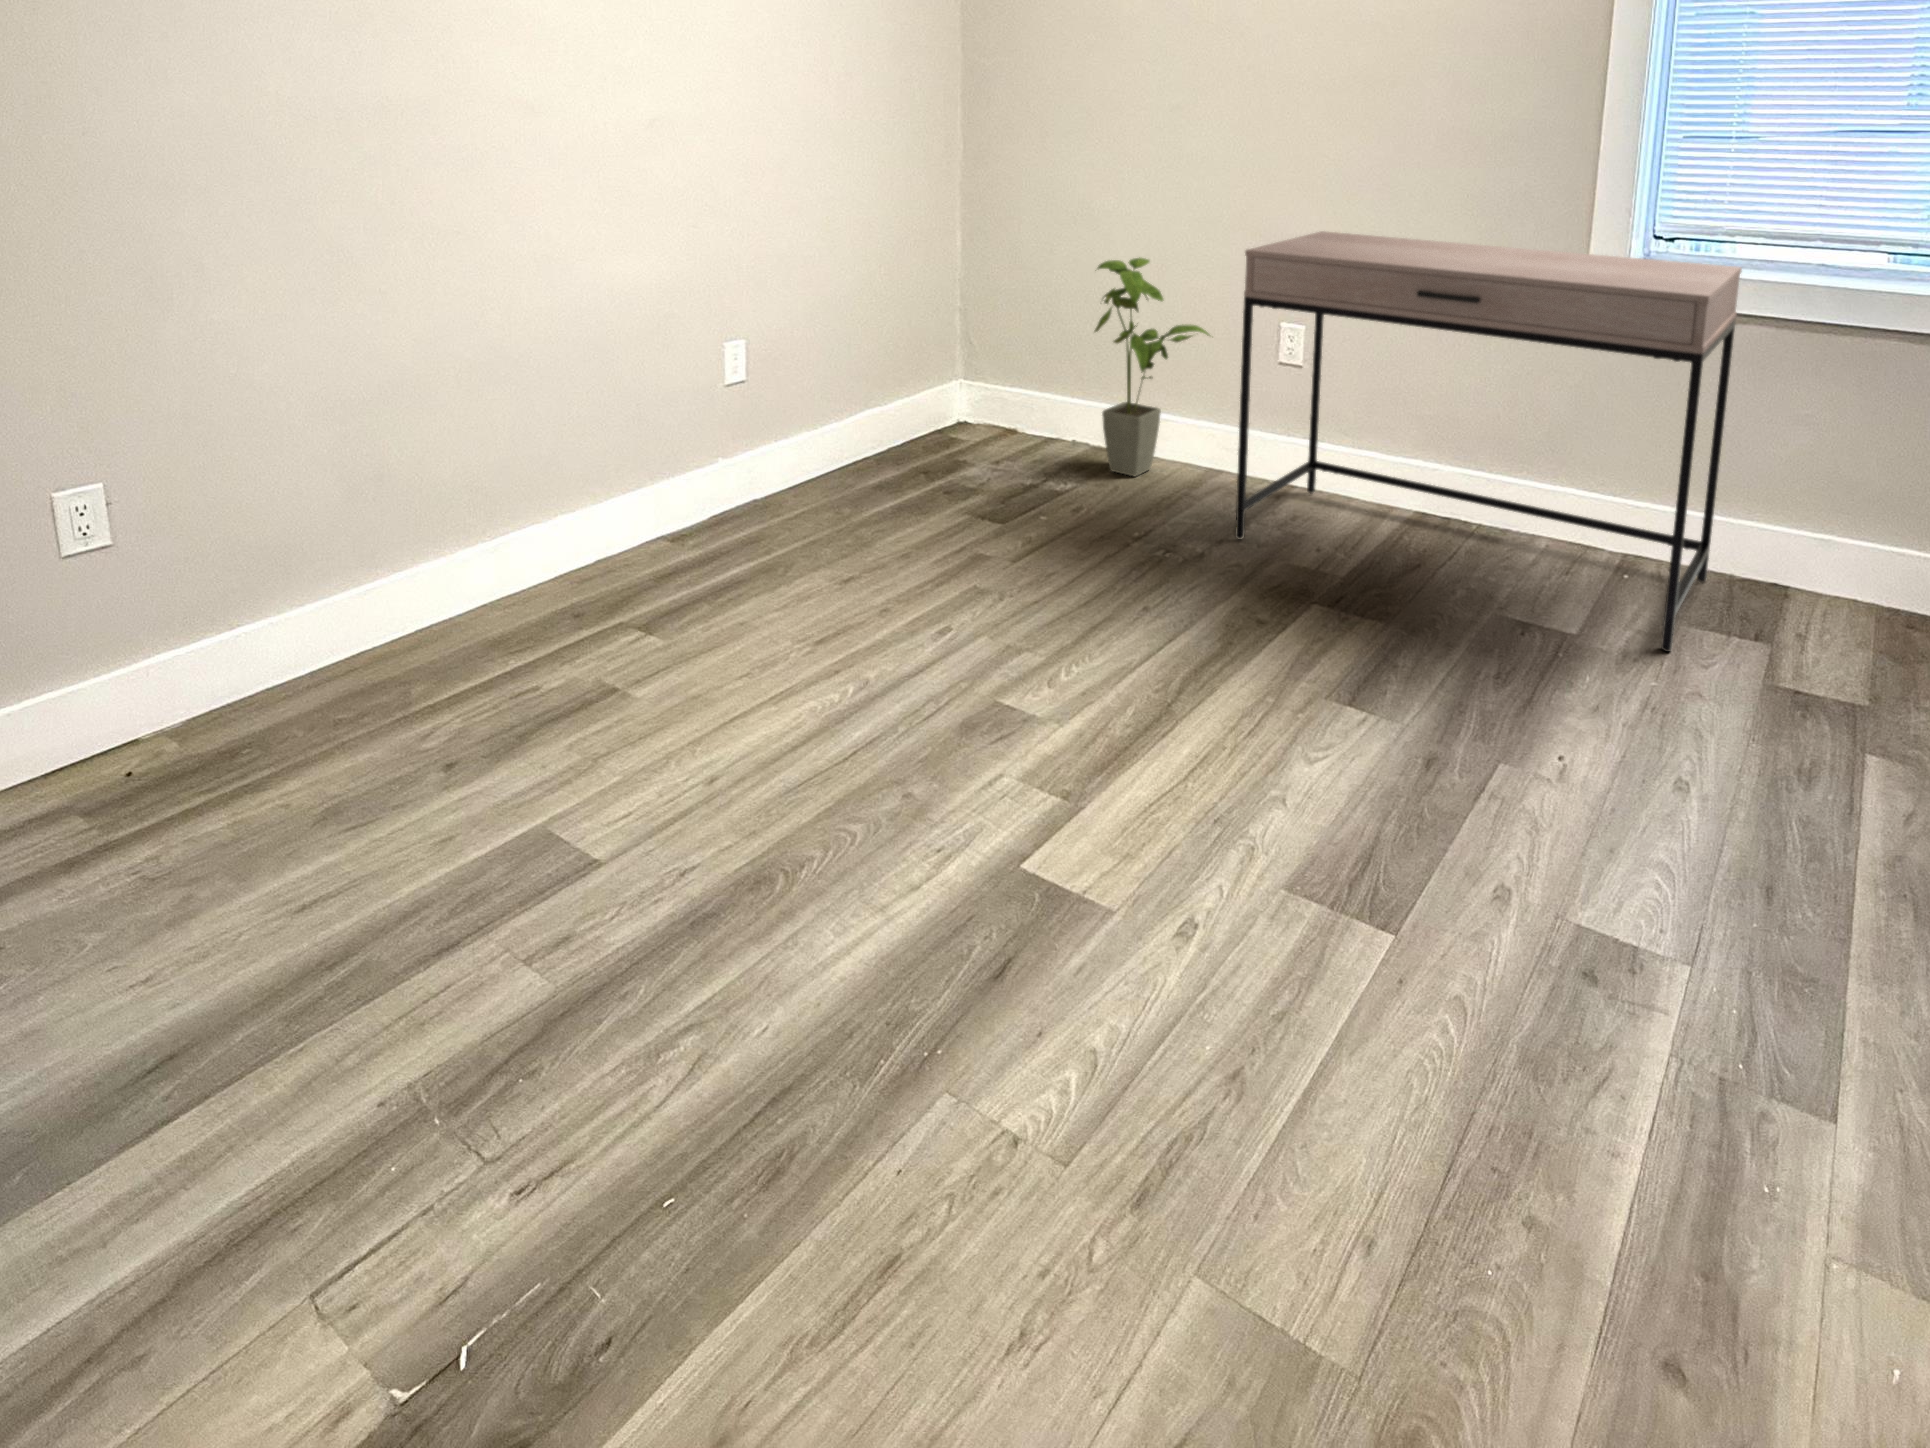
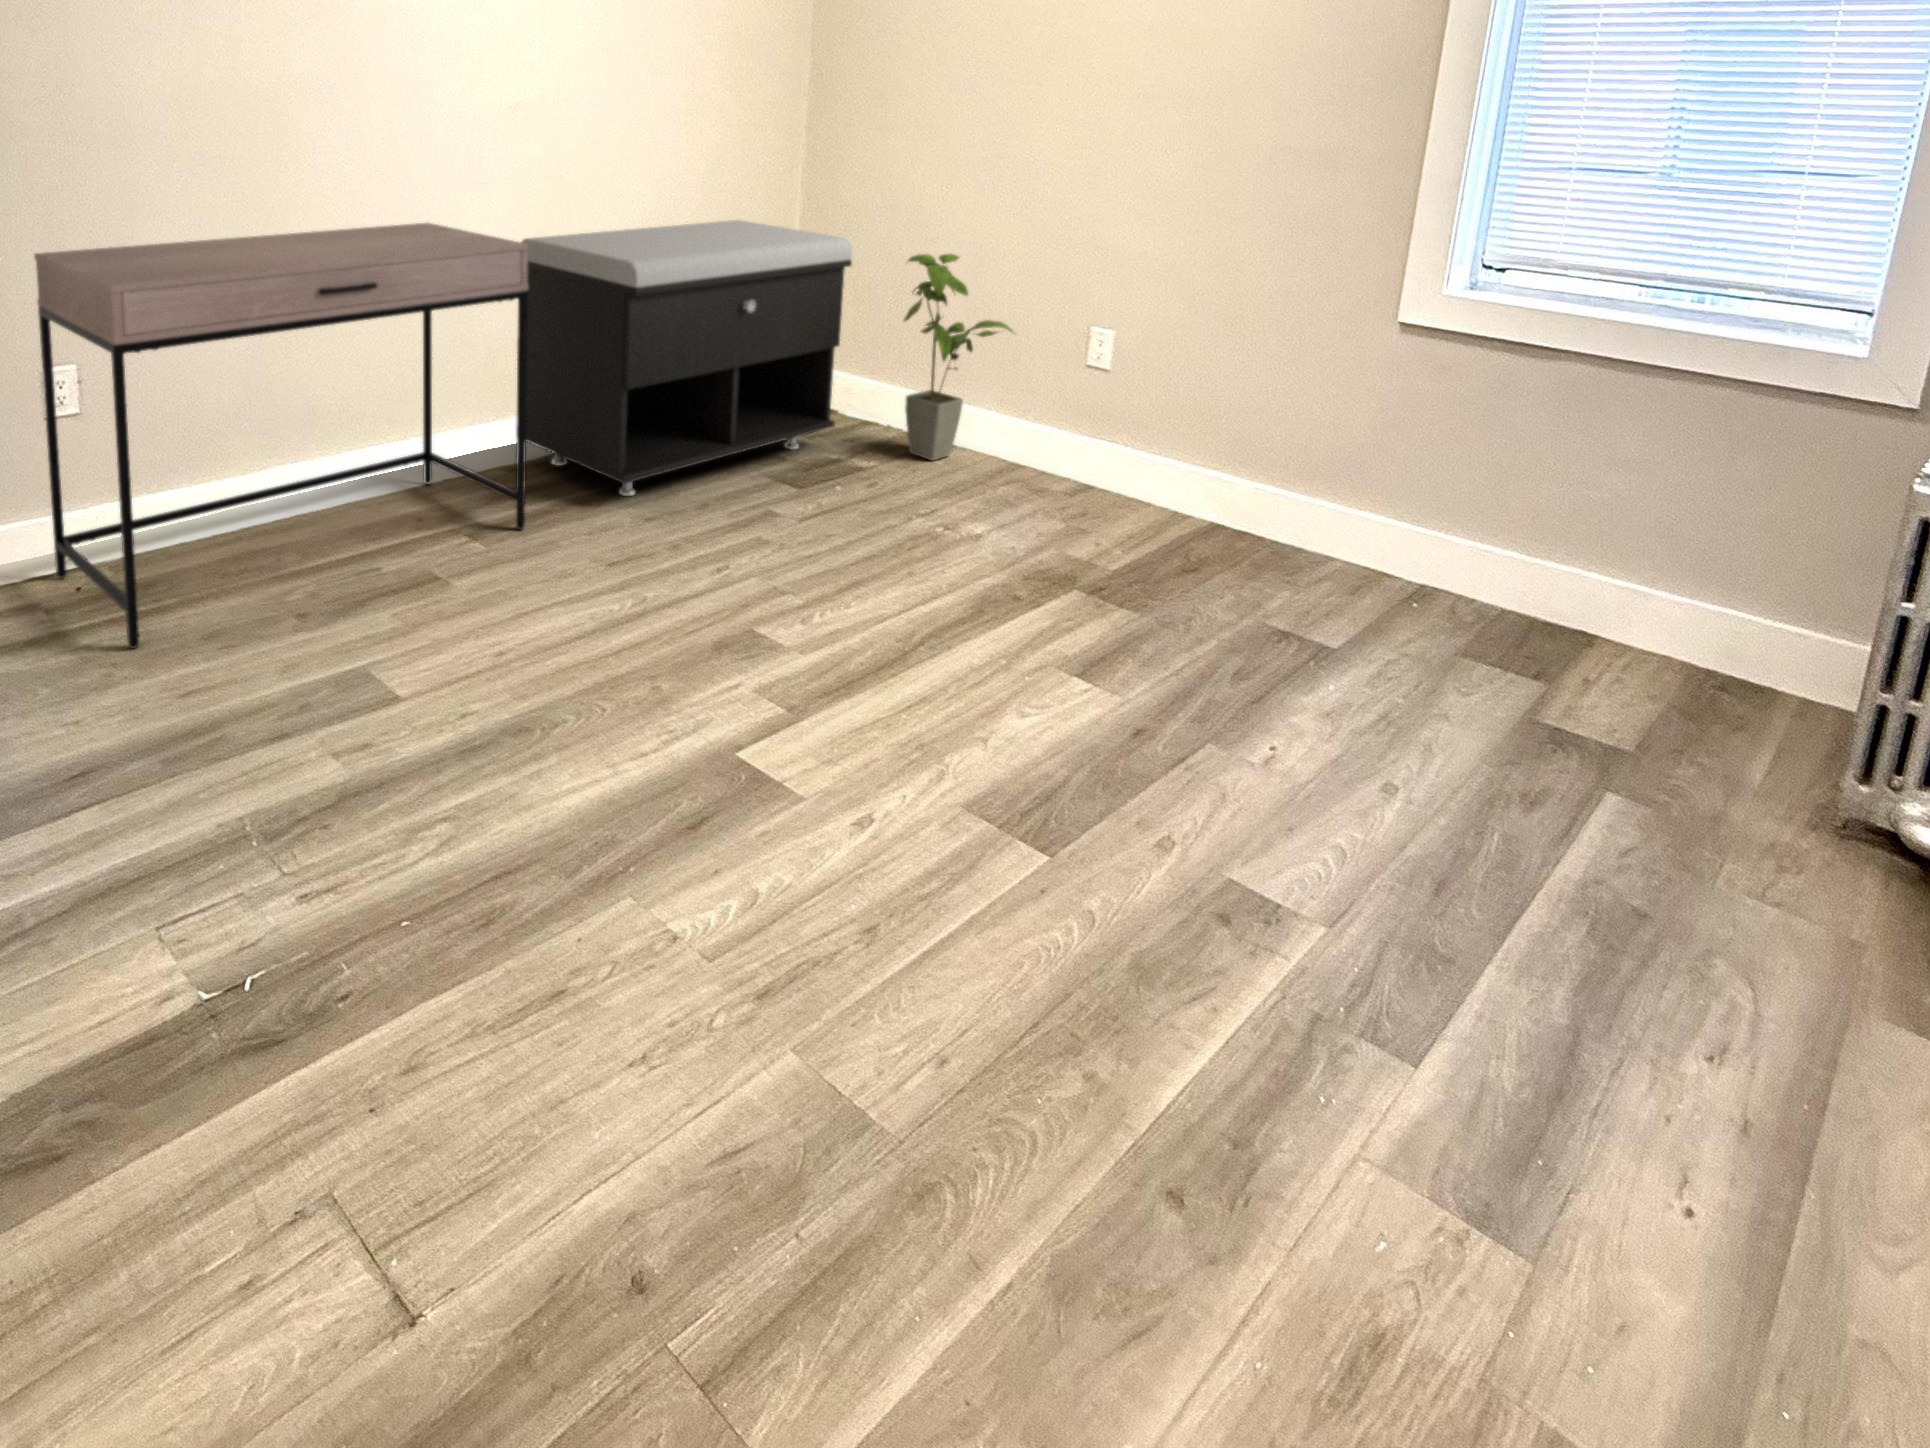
desk: present [1235,231,1742,652] -> present [34,223,529,648]
storage bench: none [669,235,1038,557] -> present [521,220,852,496]

